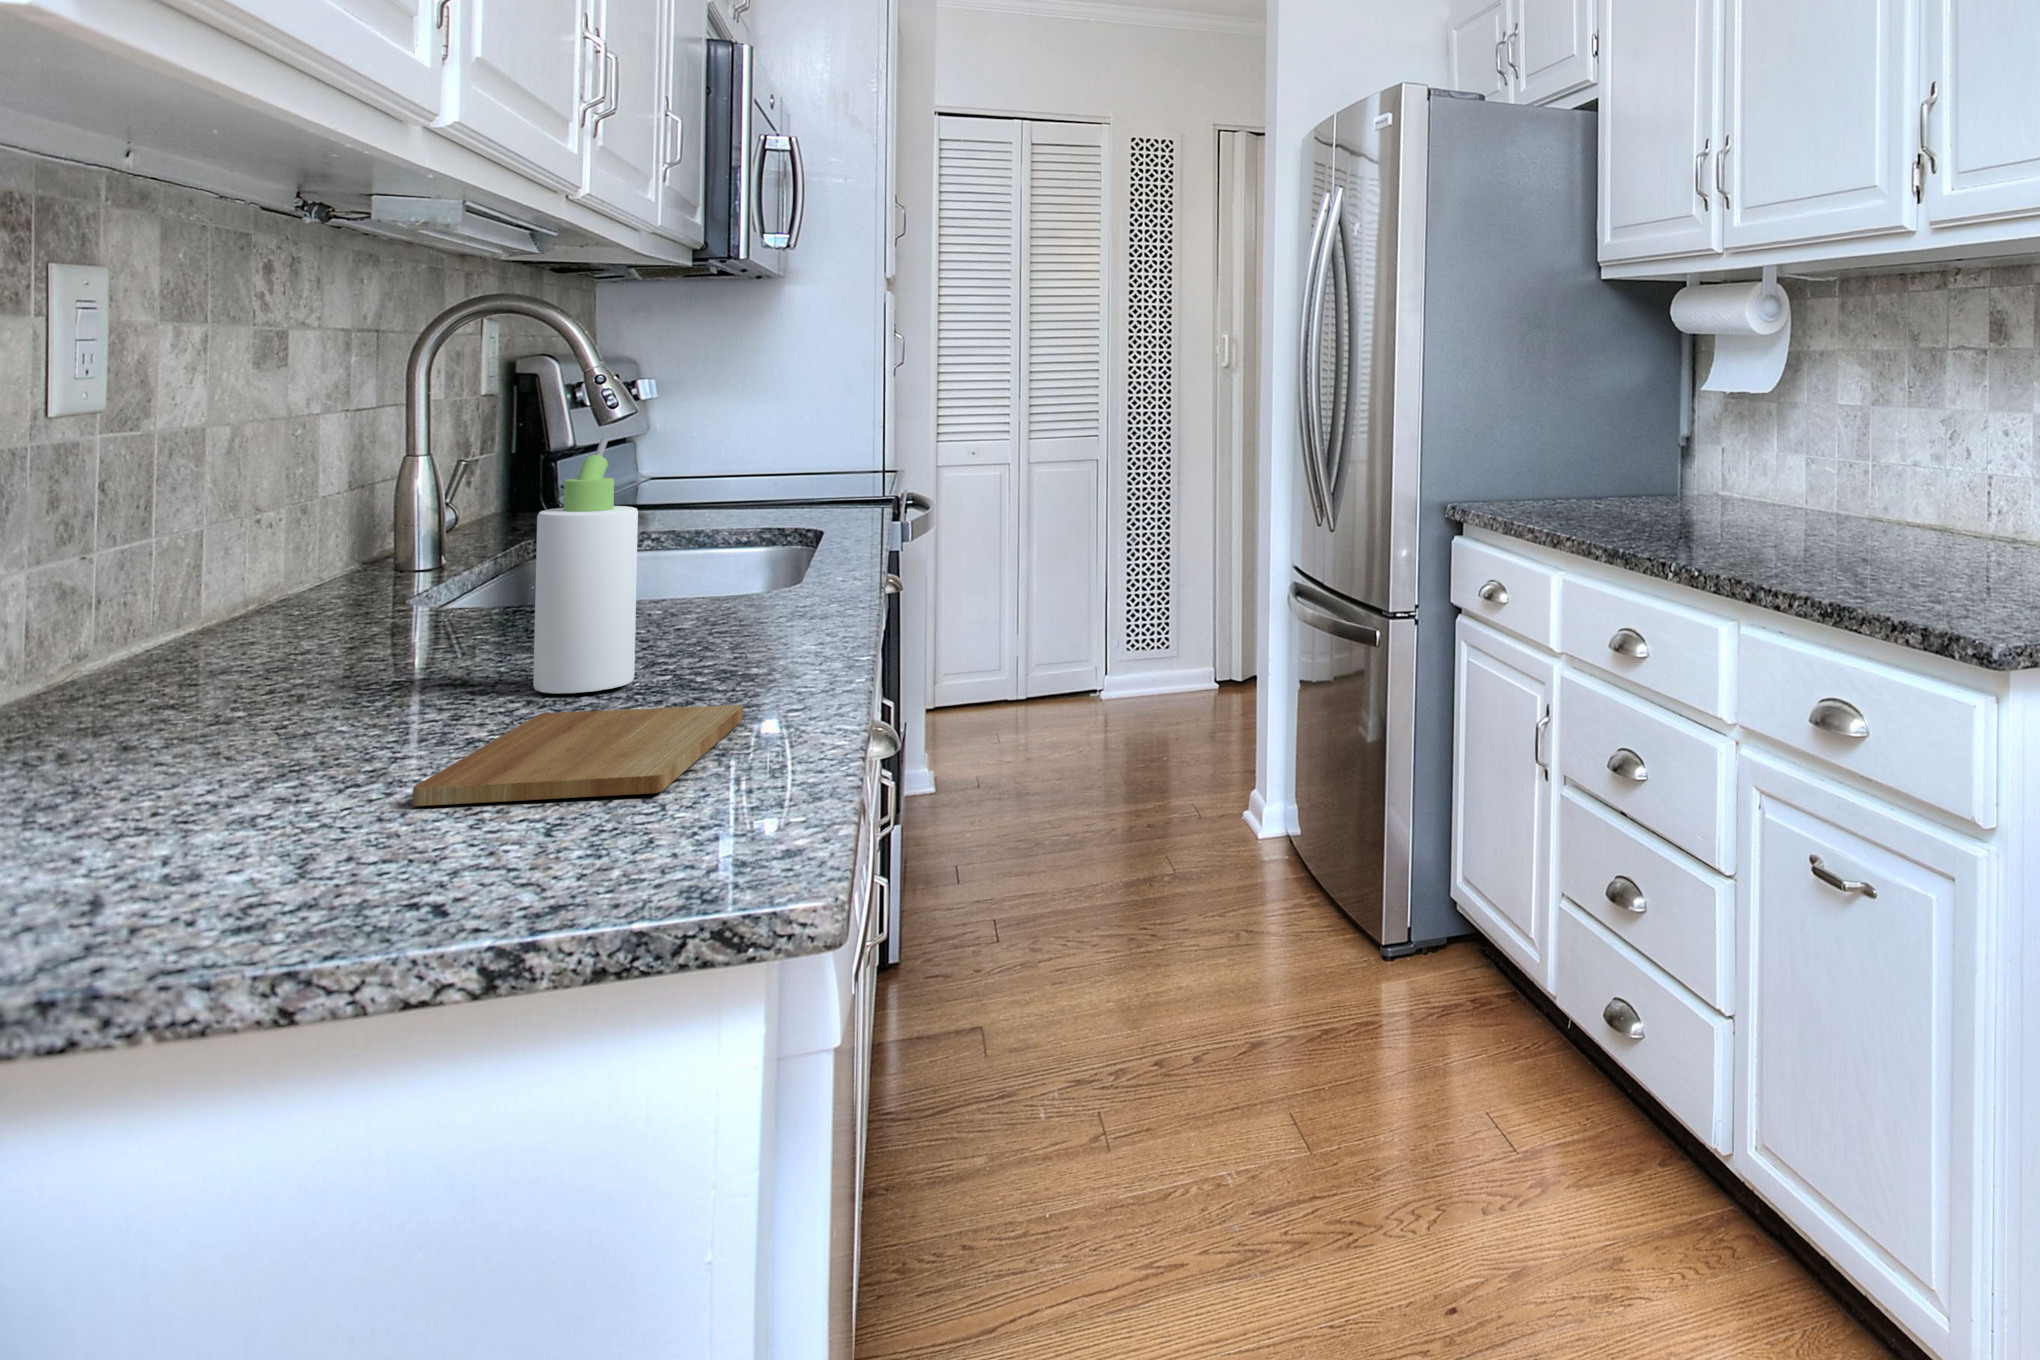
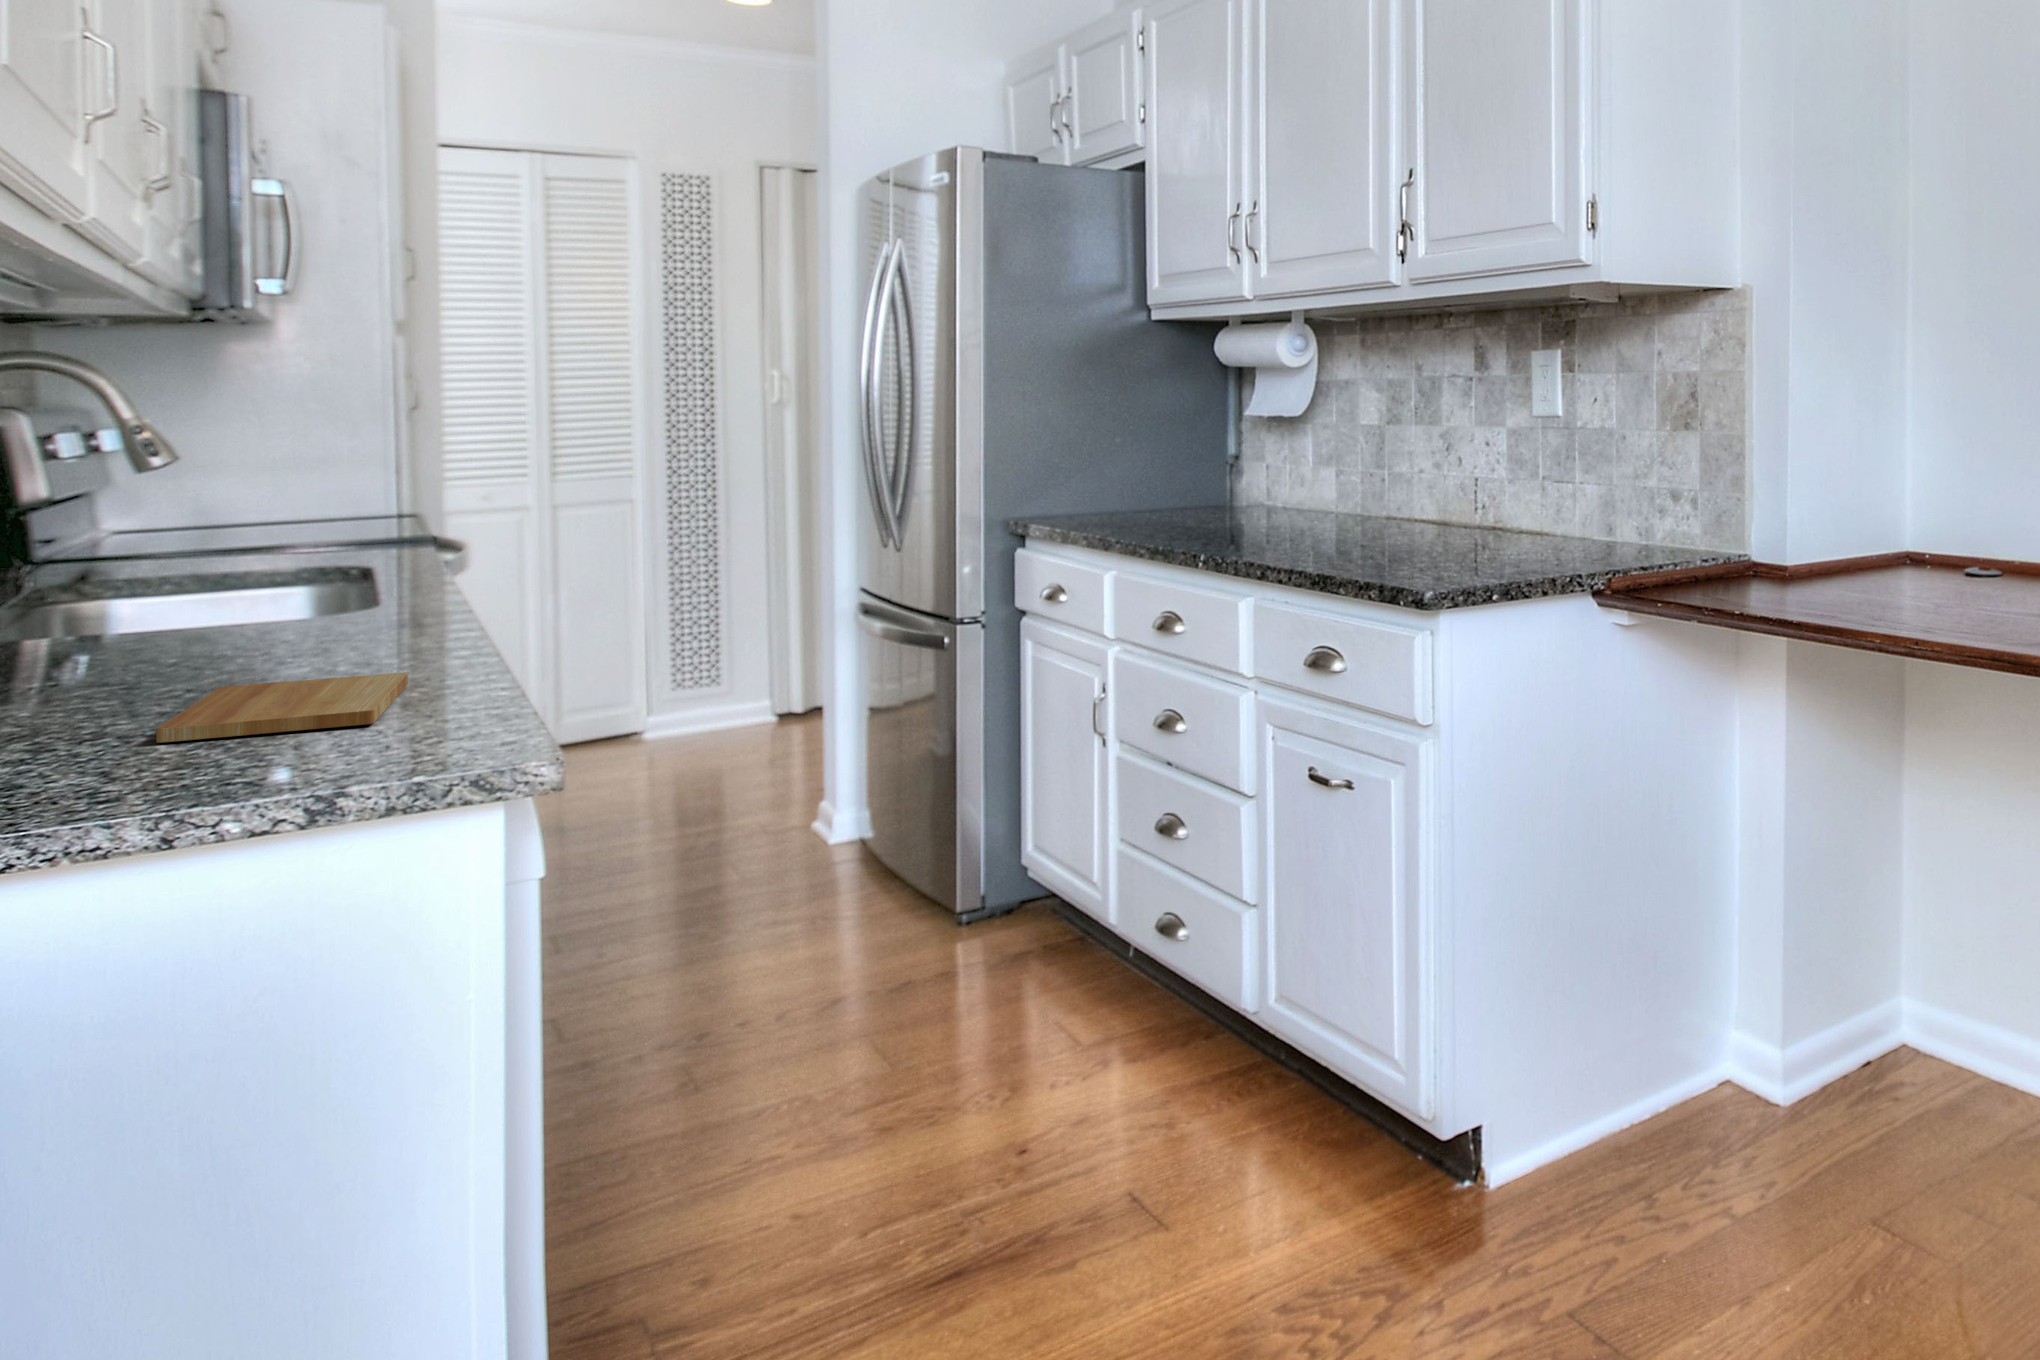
bottle: present [533,438,638,693] -> none [184,463,283,679]

